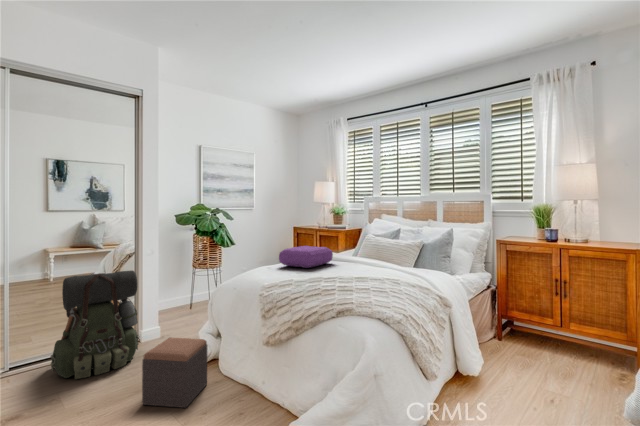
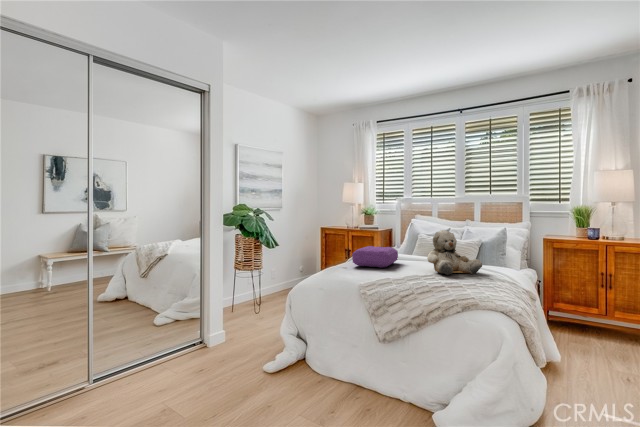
teddy bear: none [343,229,397,277] -> present [427,230,482,275]
backpack: present [50,271,139,379] -> none [137,273,221,385]
footstool: present [142,338,207,408] -> none [265,338,313,404]

